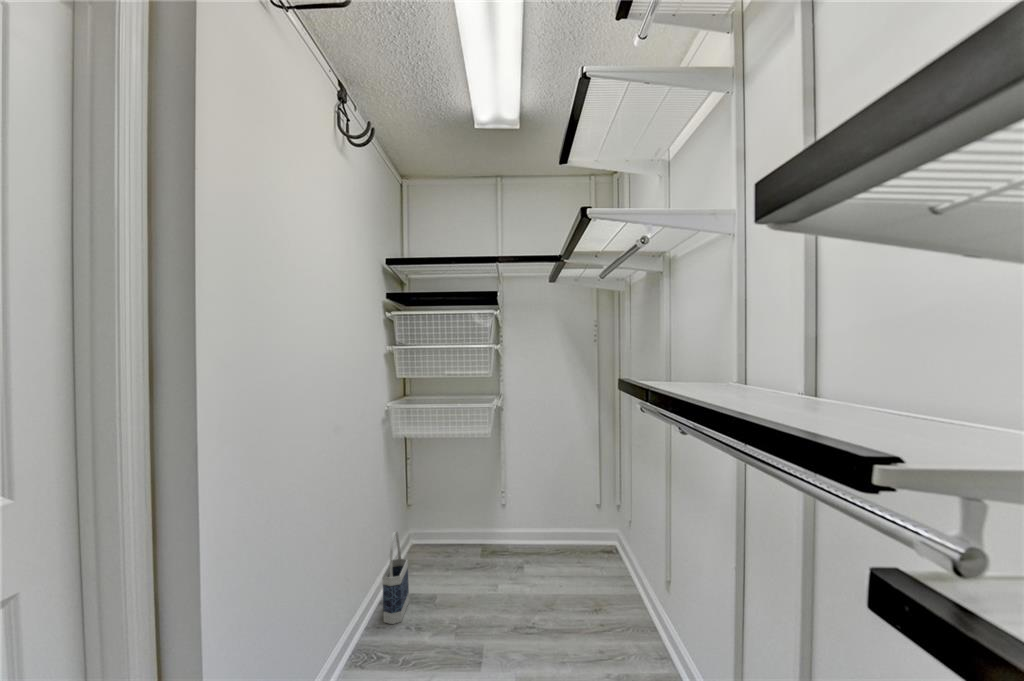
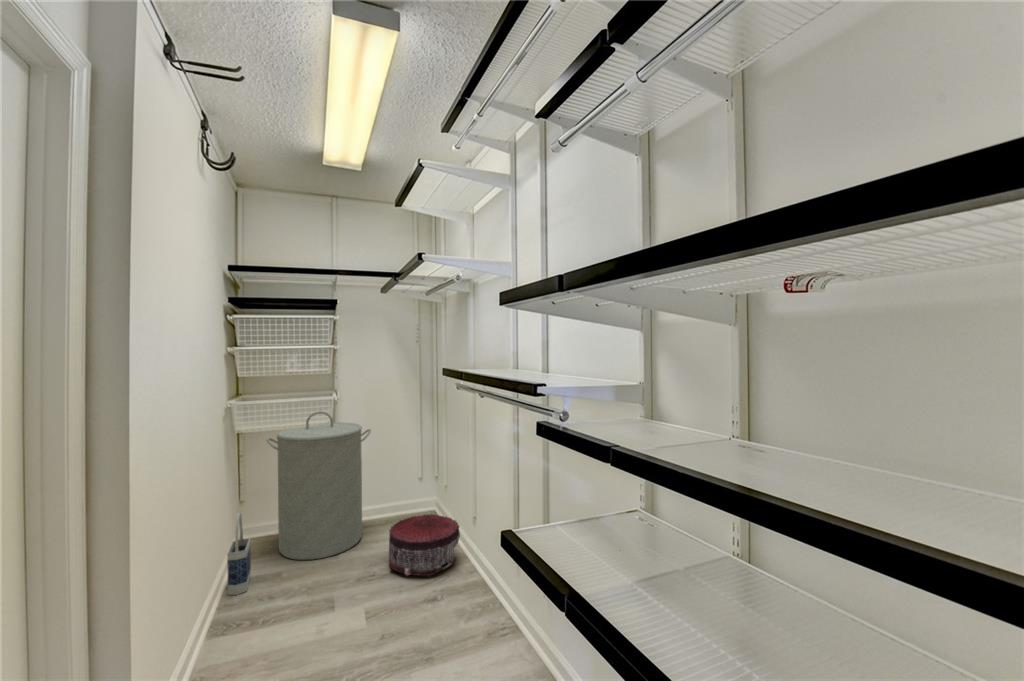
laundry hamper: none [428,420,537,592] -> present [266,411,371,560]
pouf: none [555,561,649,662] -> present [389,515,460,577]

